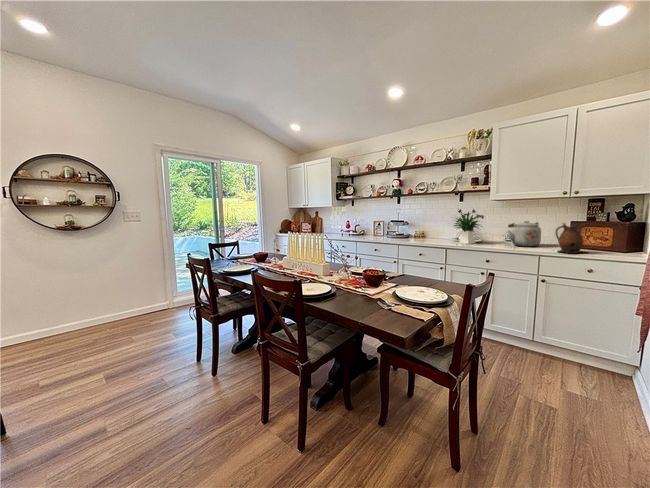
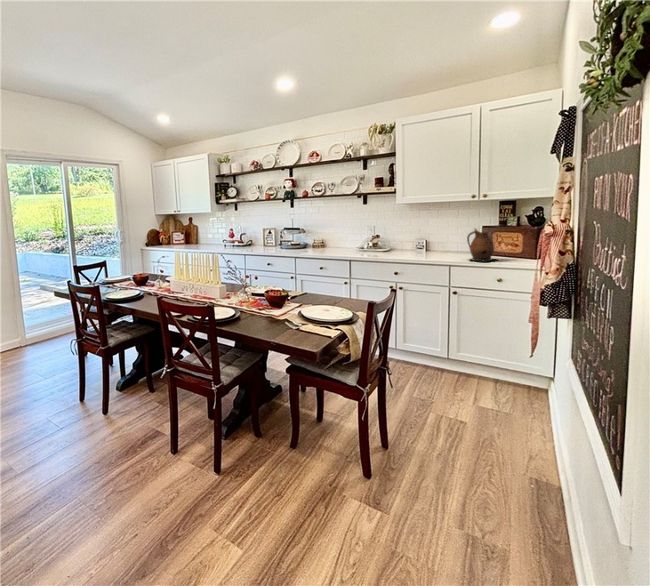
flower arrangement: present [454,209,484,244] -> none [350,212,393,255]
kettle: present [508,221,541,247] -> none [416,227,450,255]

